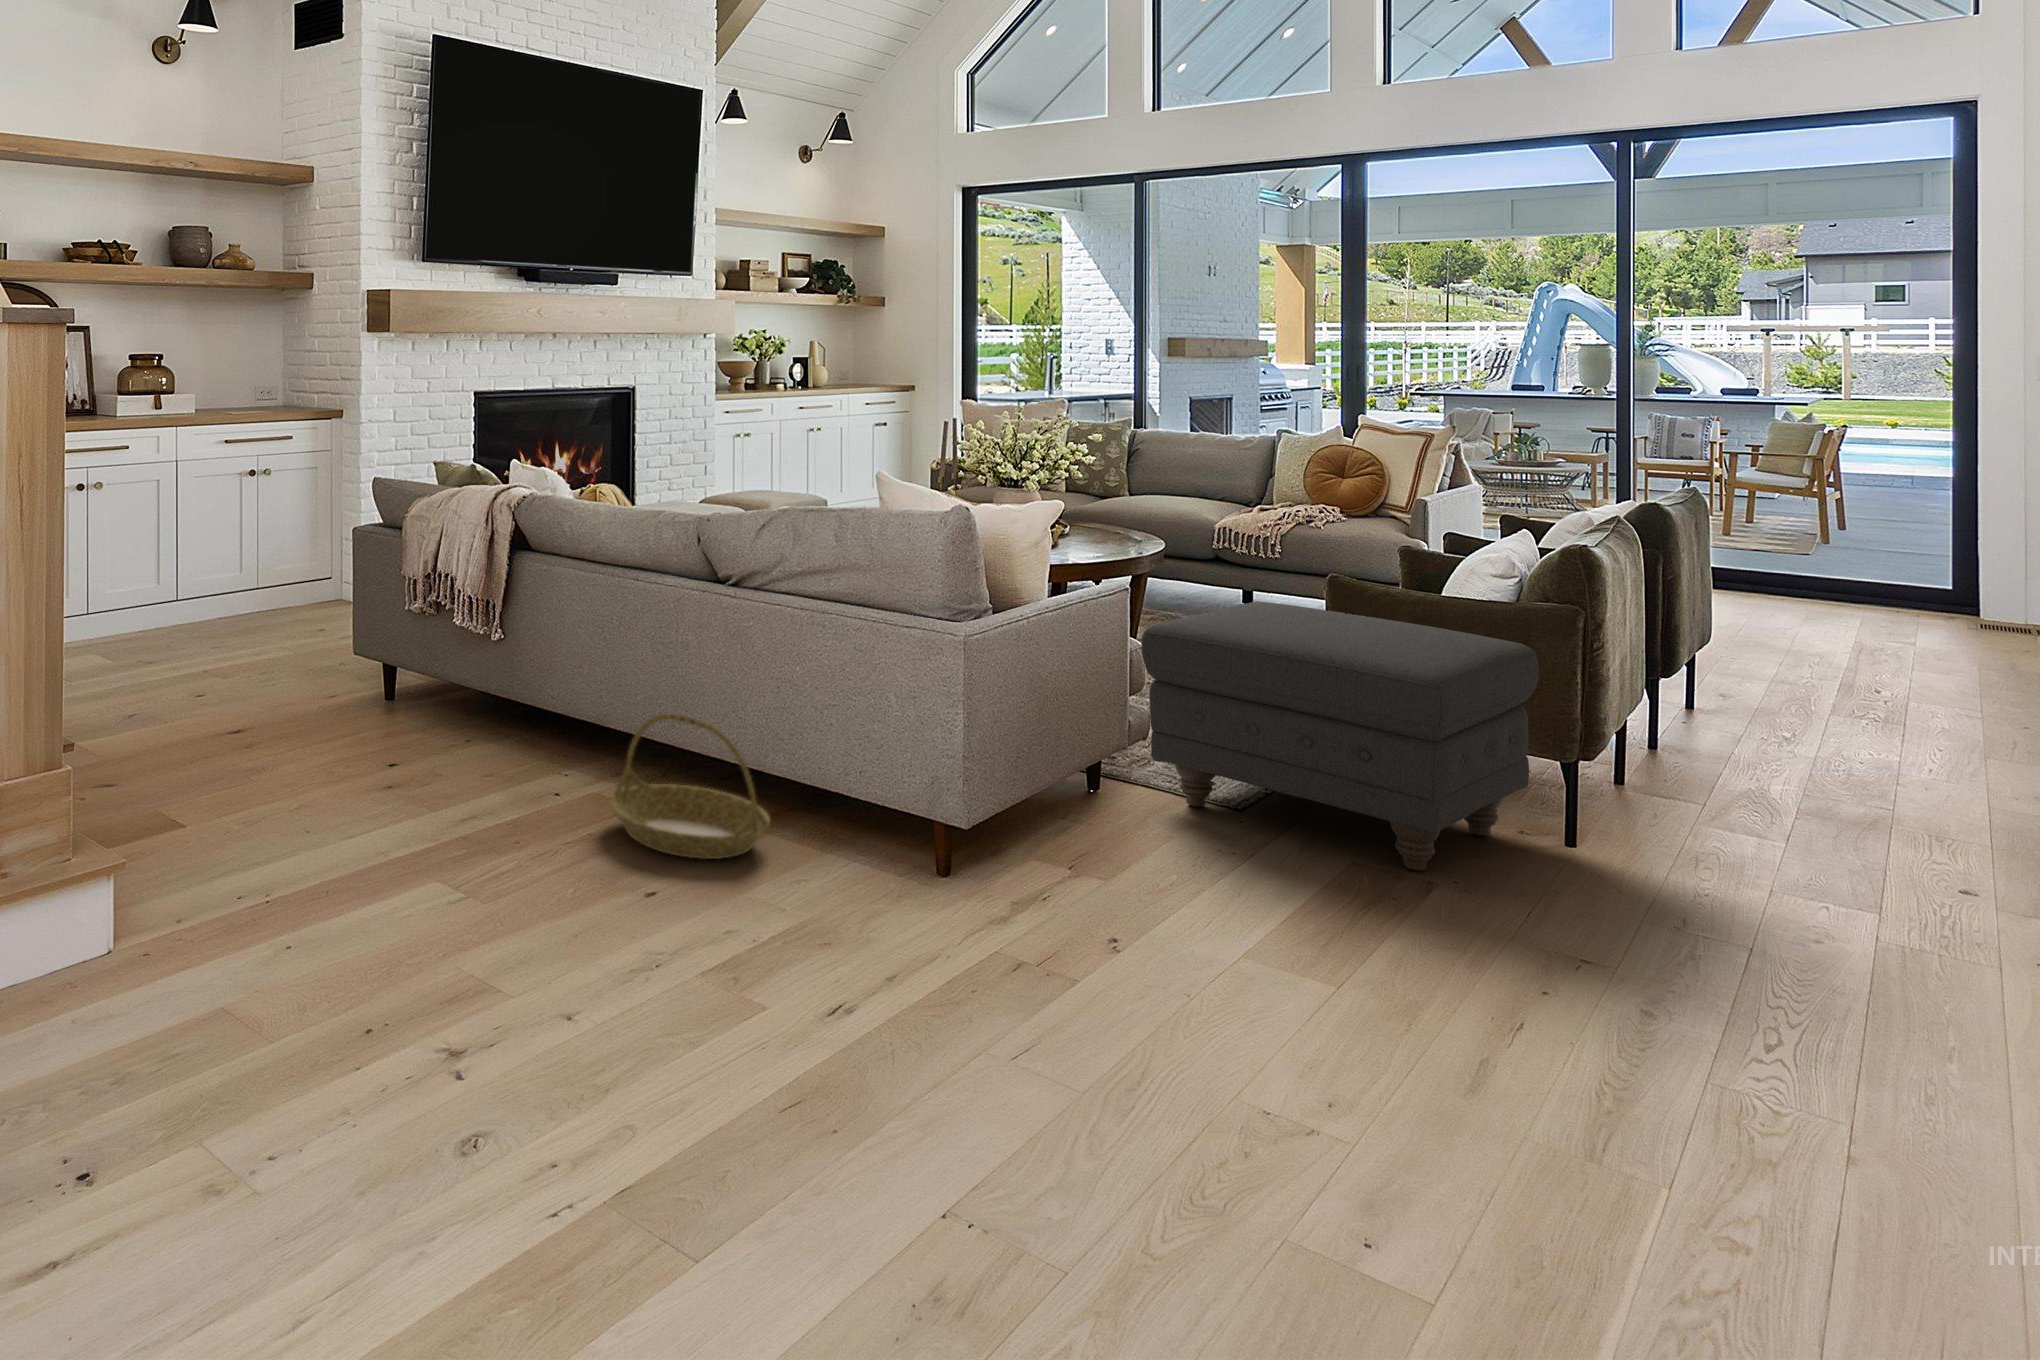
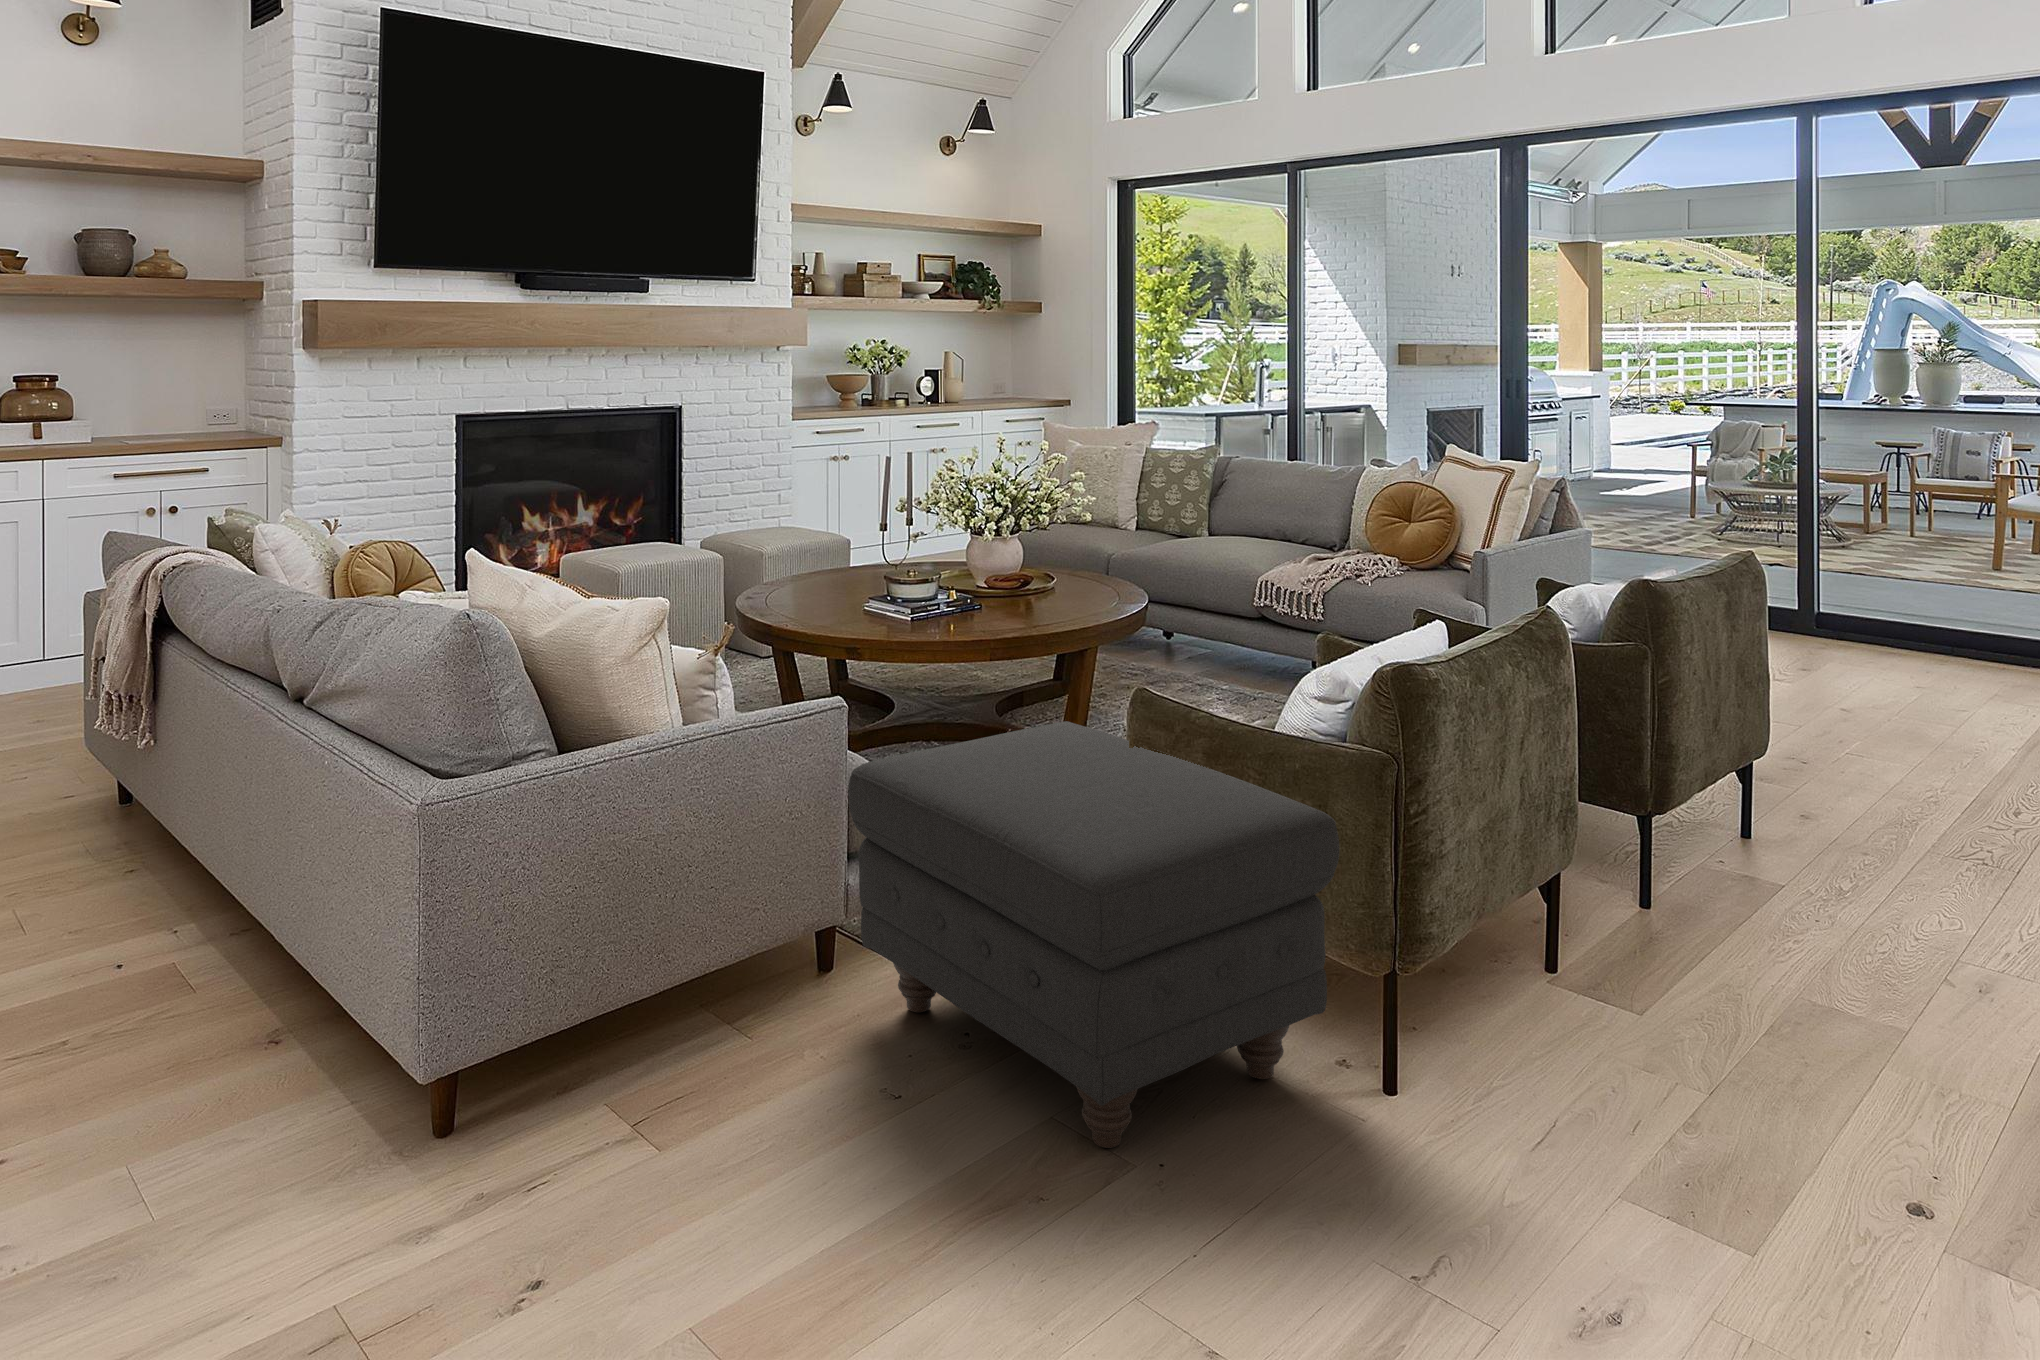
basket: present [610,714,770,859] -> none [72,881,277,1094]

